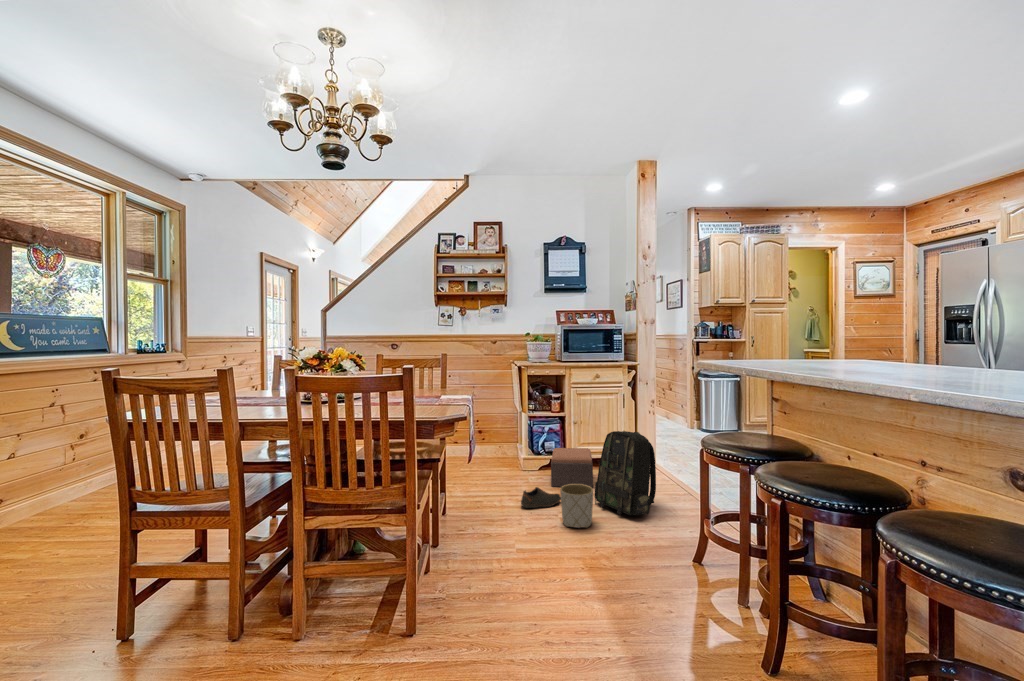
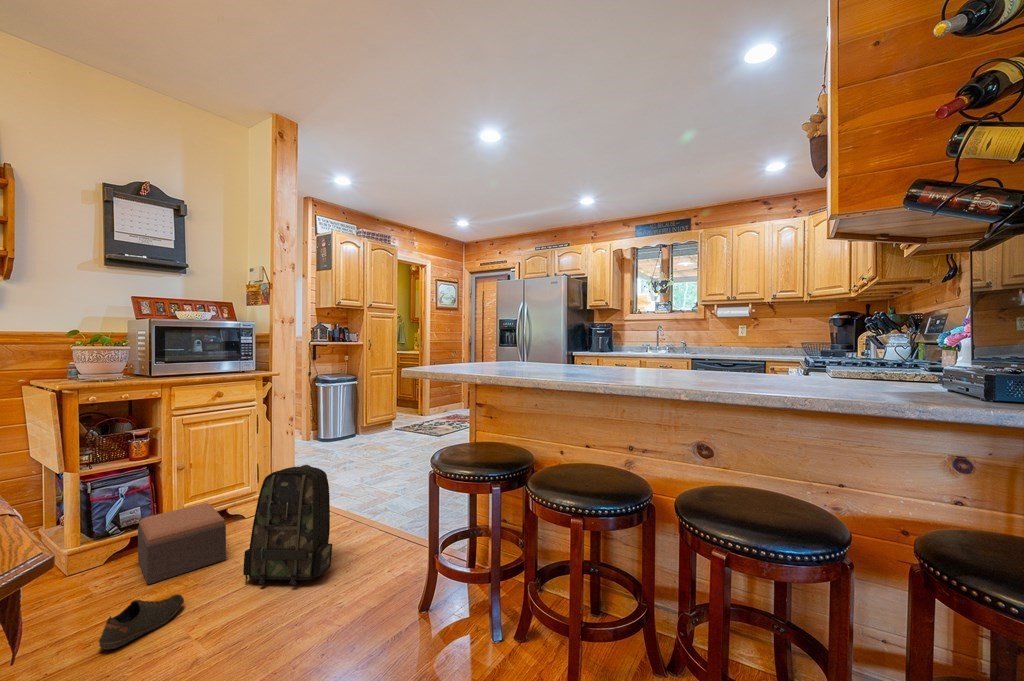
planter: present [560,484,593,528] -> none [203,564,263,644]

